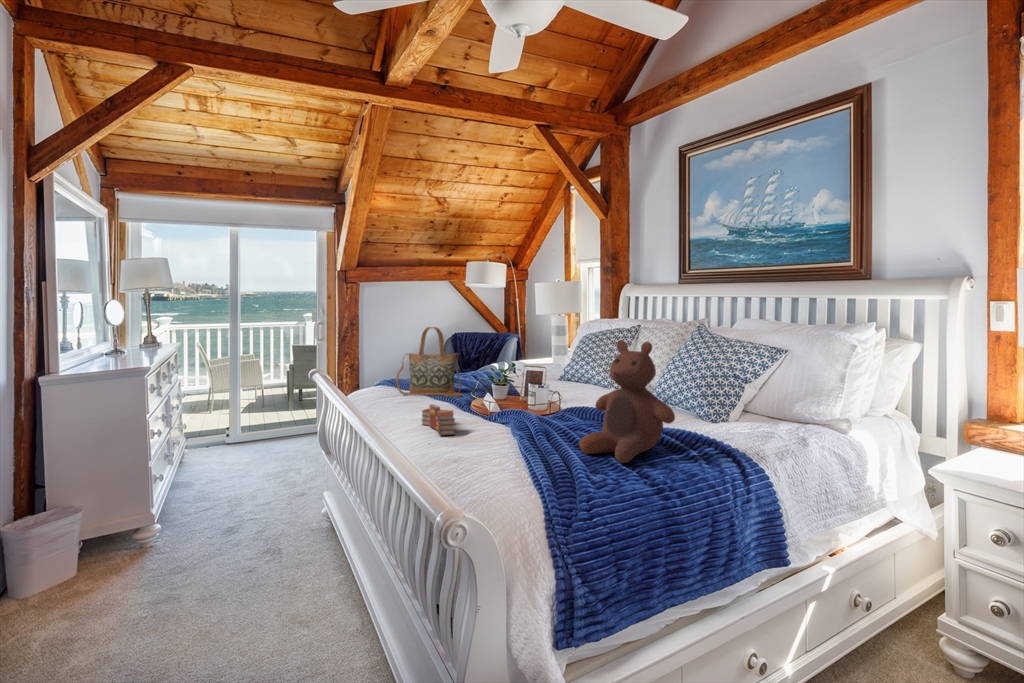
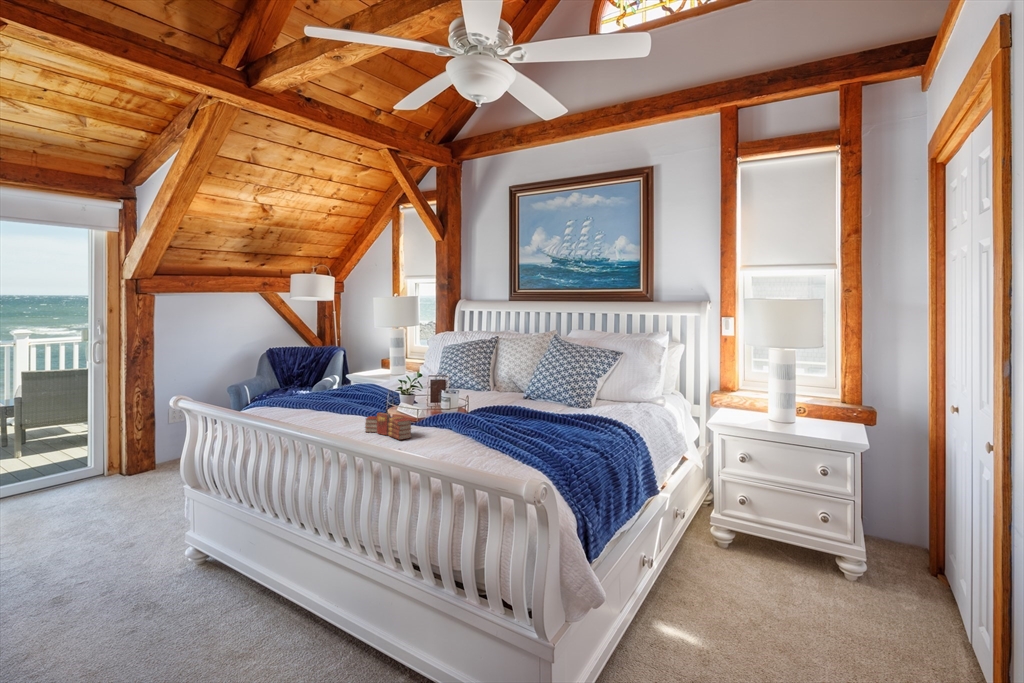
handbag: present [396,327,461,397] -> none [293,338,366,406]
stuffed bear: present [579,340,675,463] -> none [534,350,605,445]

